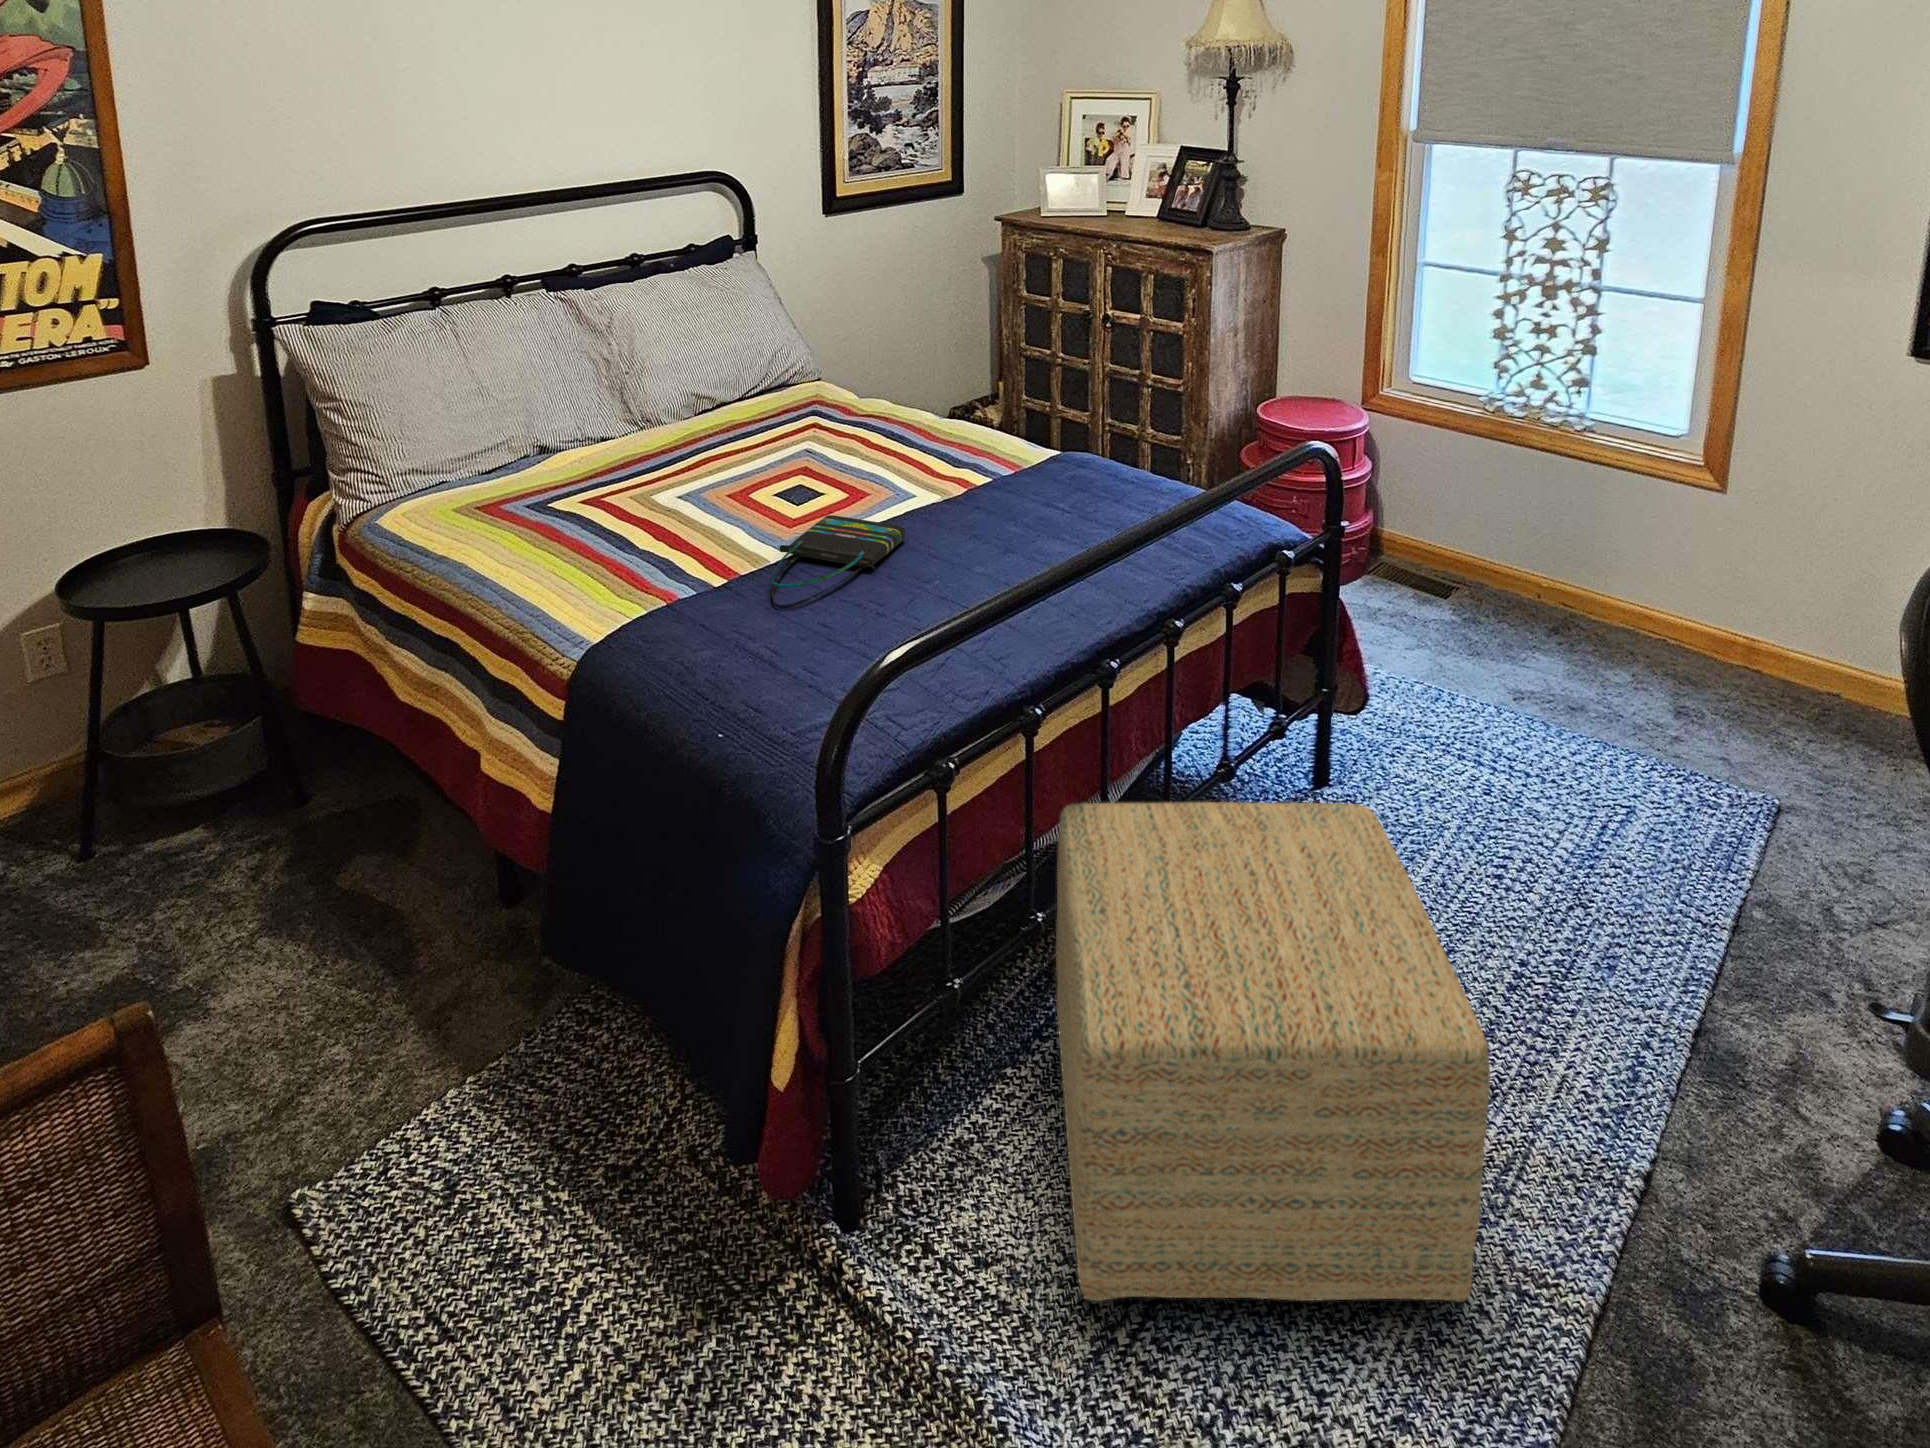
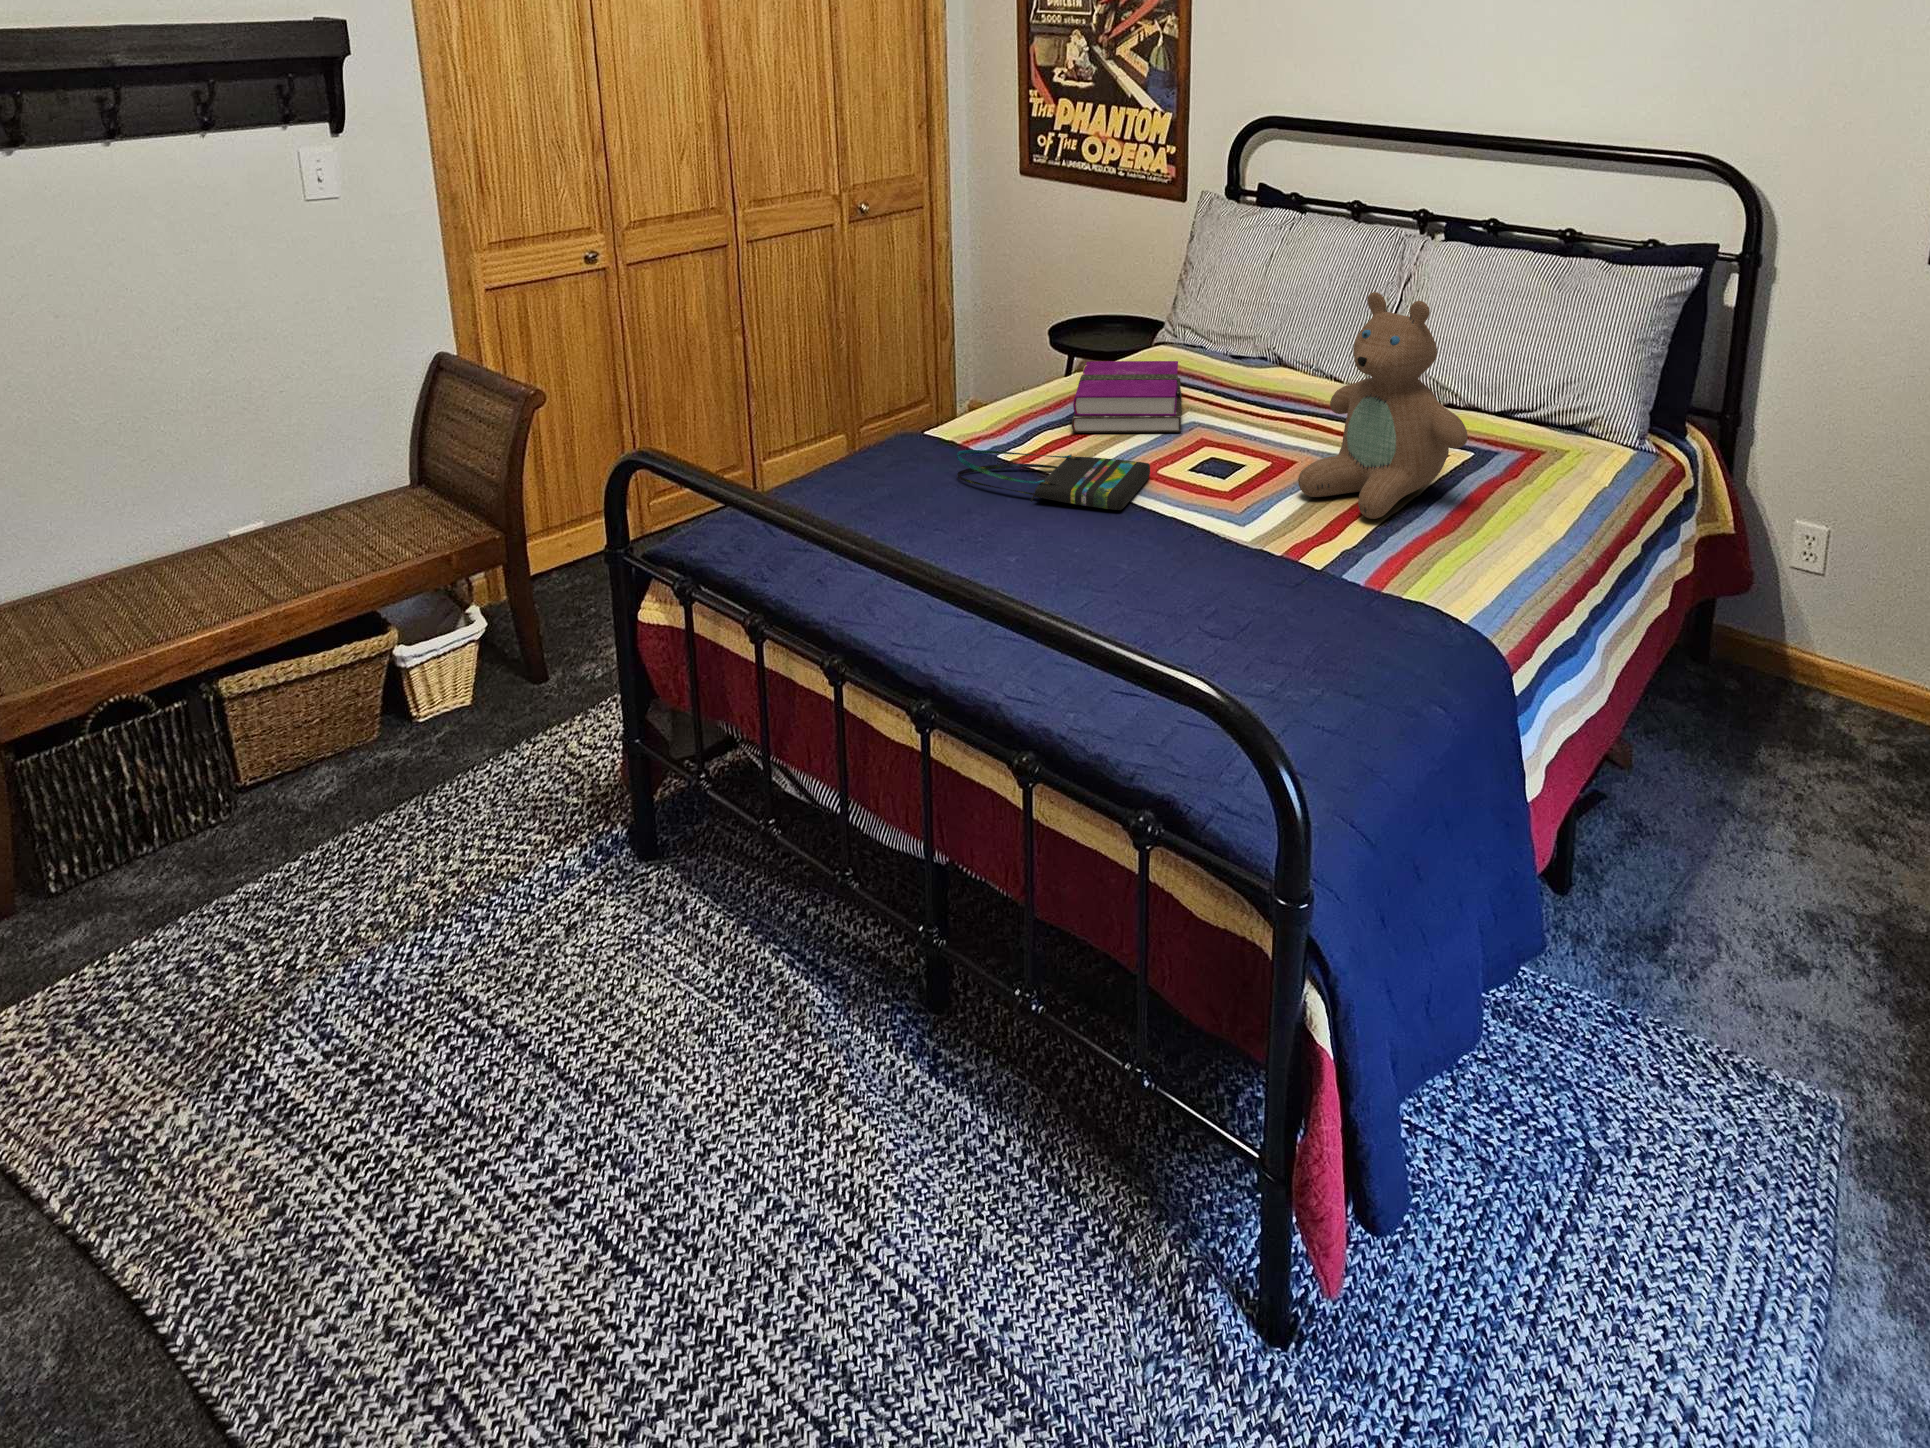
teddy bear: none [832,309,955,478] -> present [1298,292,1468,519]
notebook: none [546,475,718,554] -> present [1071,361,1181,433]
ottoman: present [1056,802,1490,1302] -> none [277,738,816,1276]

